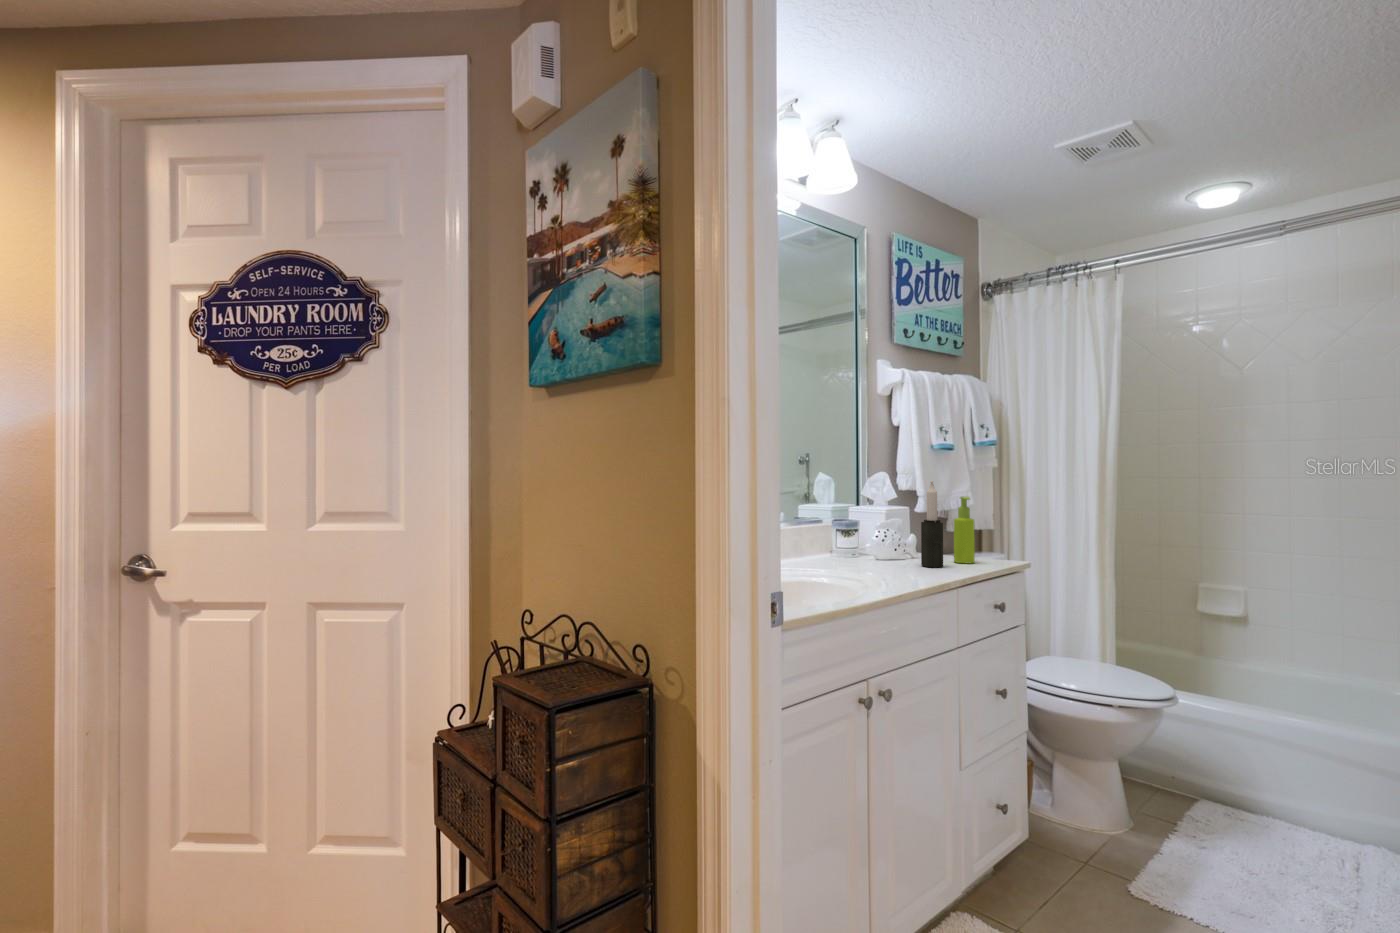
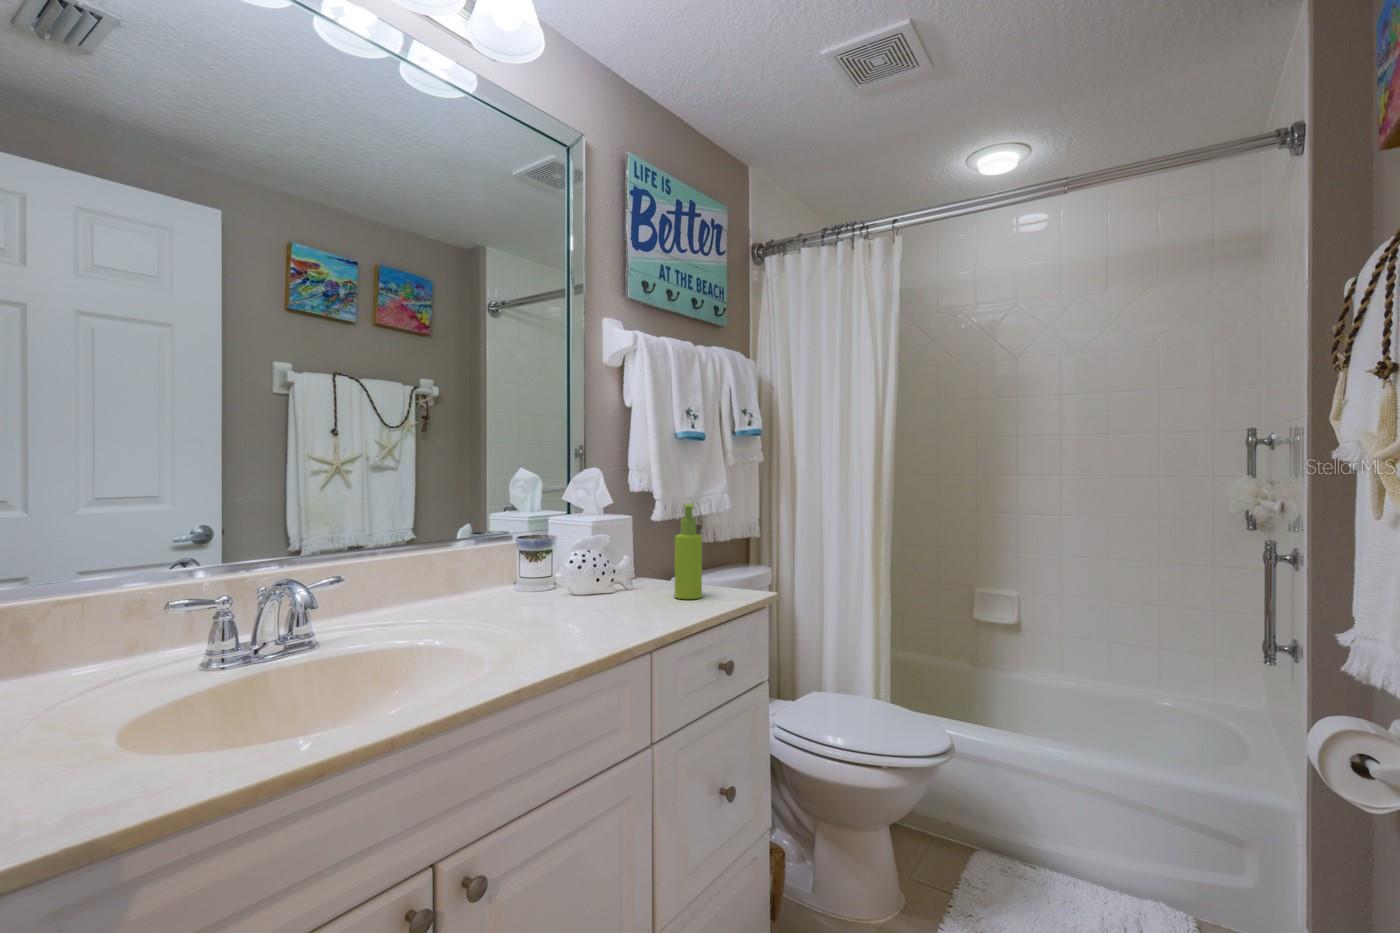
candle: present [921,481,943,567] -> none [620,481,650,611]

